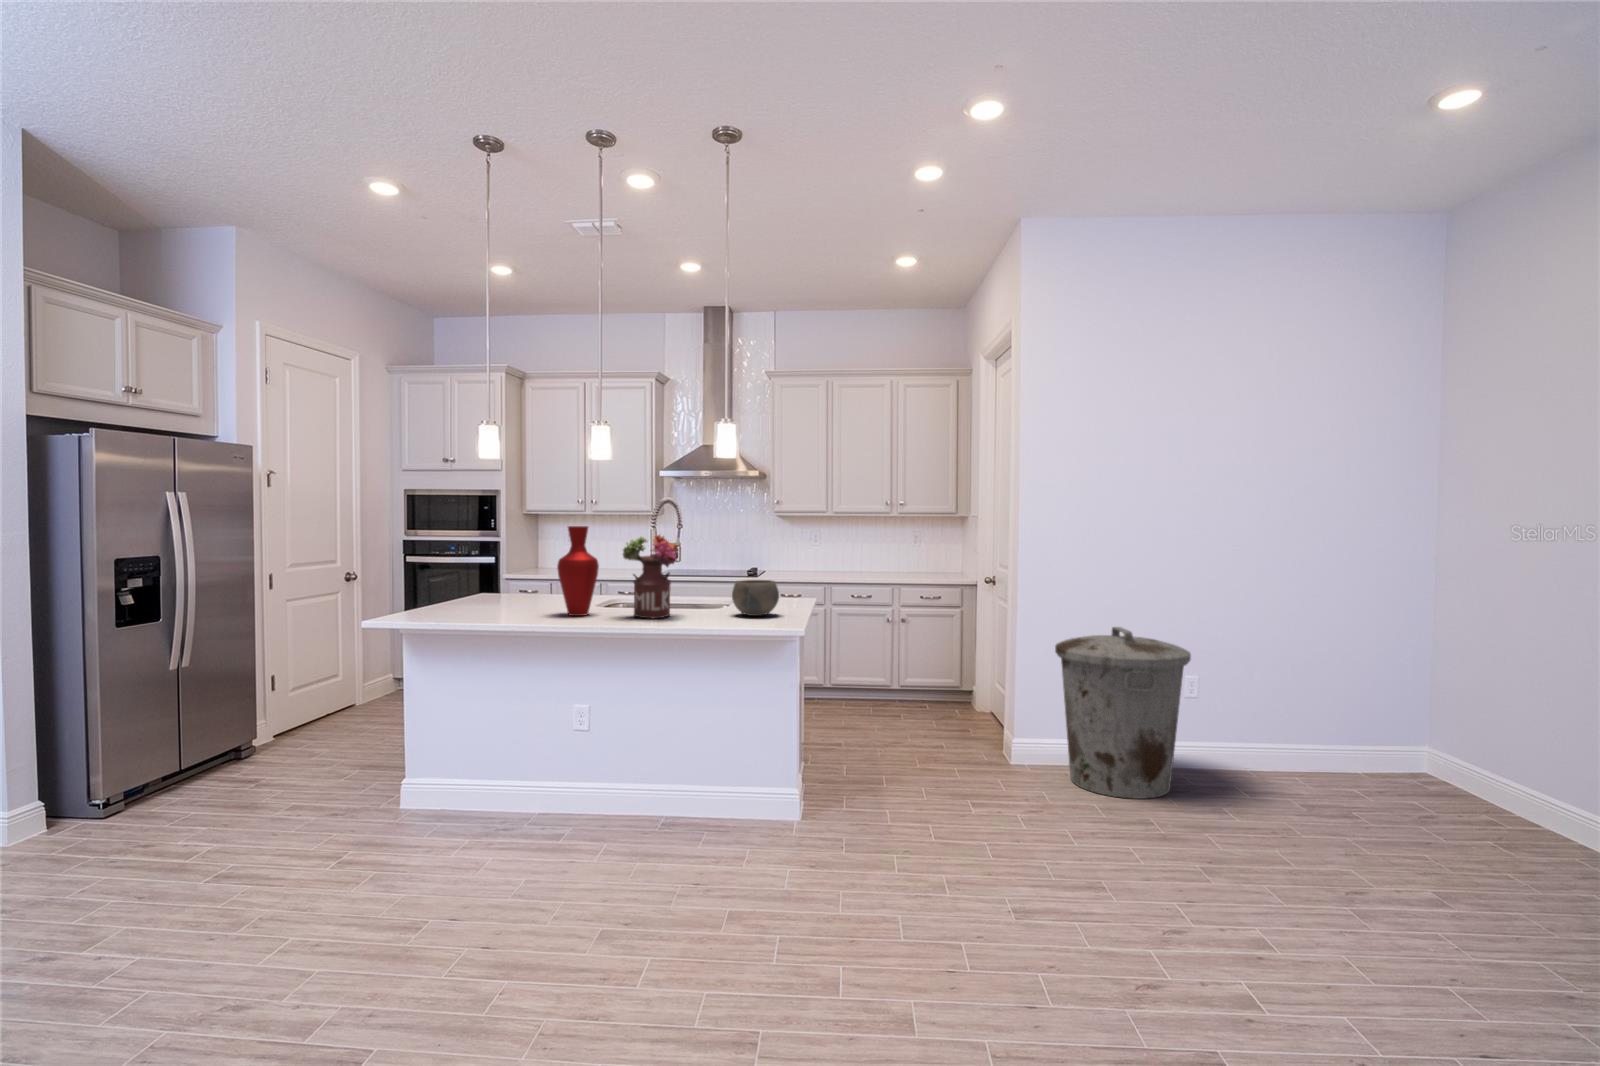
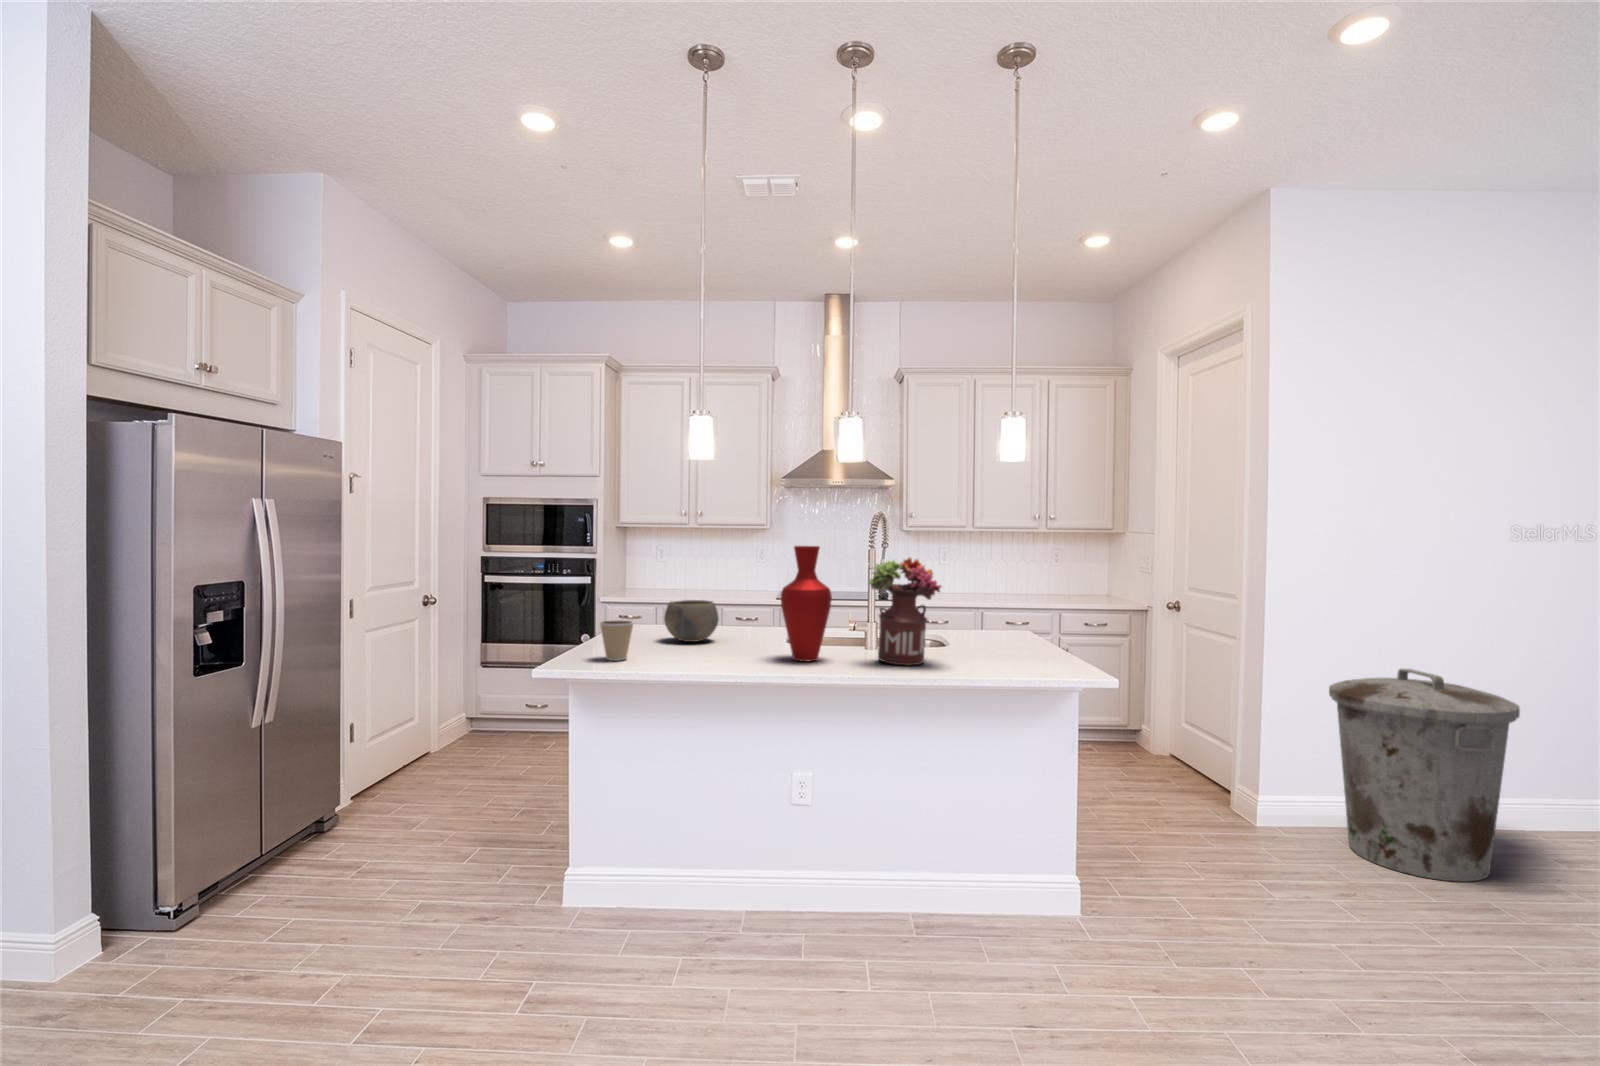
bowl: present [732,580,779,616] -> present [664,600,719,642]
coffee cup: none [414,585,443,615] -> present [600,620,633,661]

